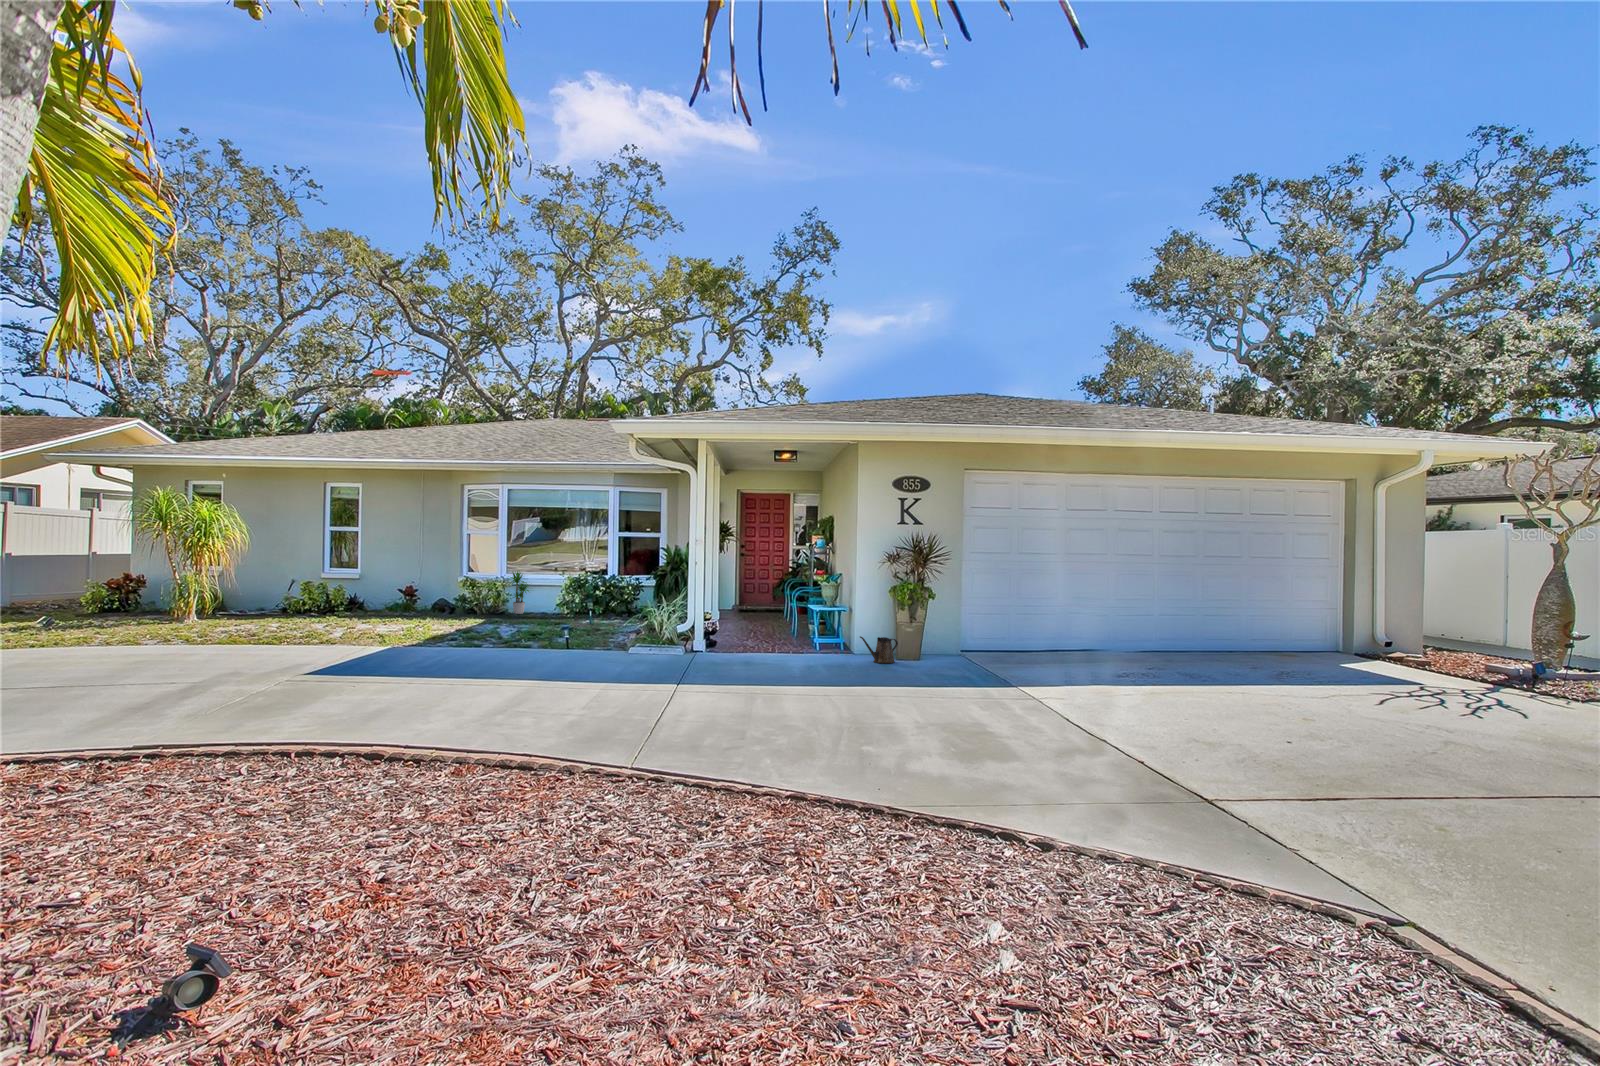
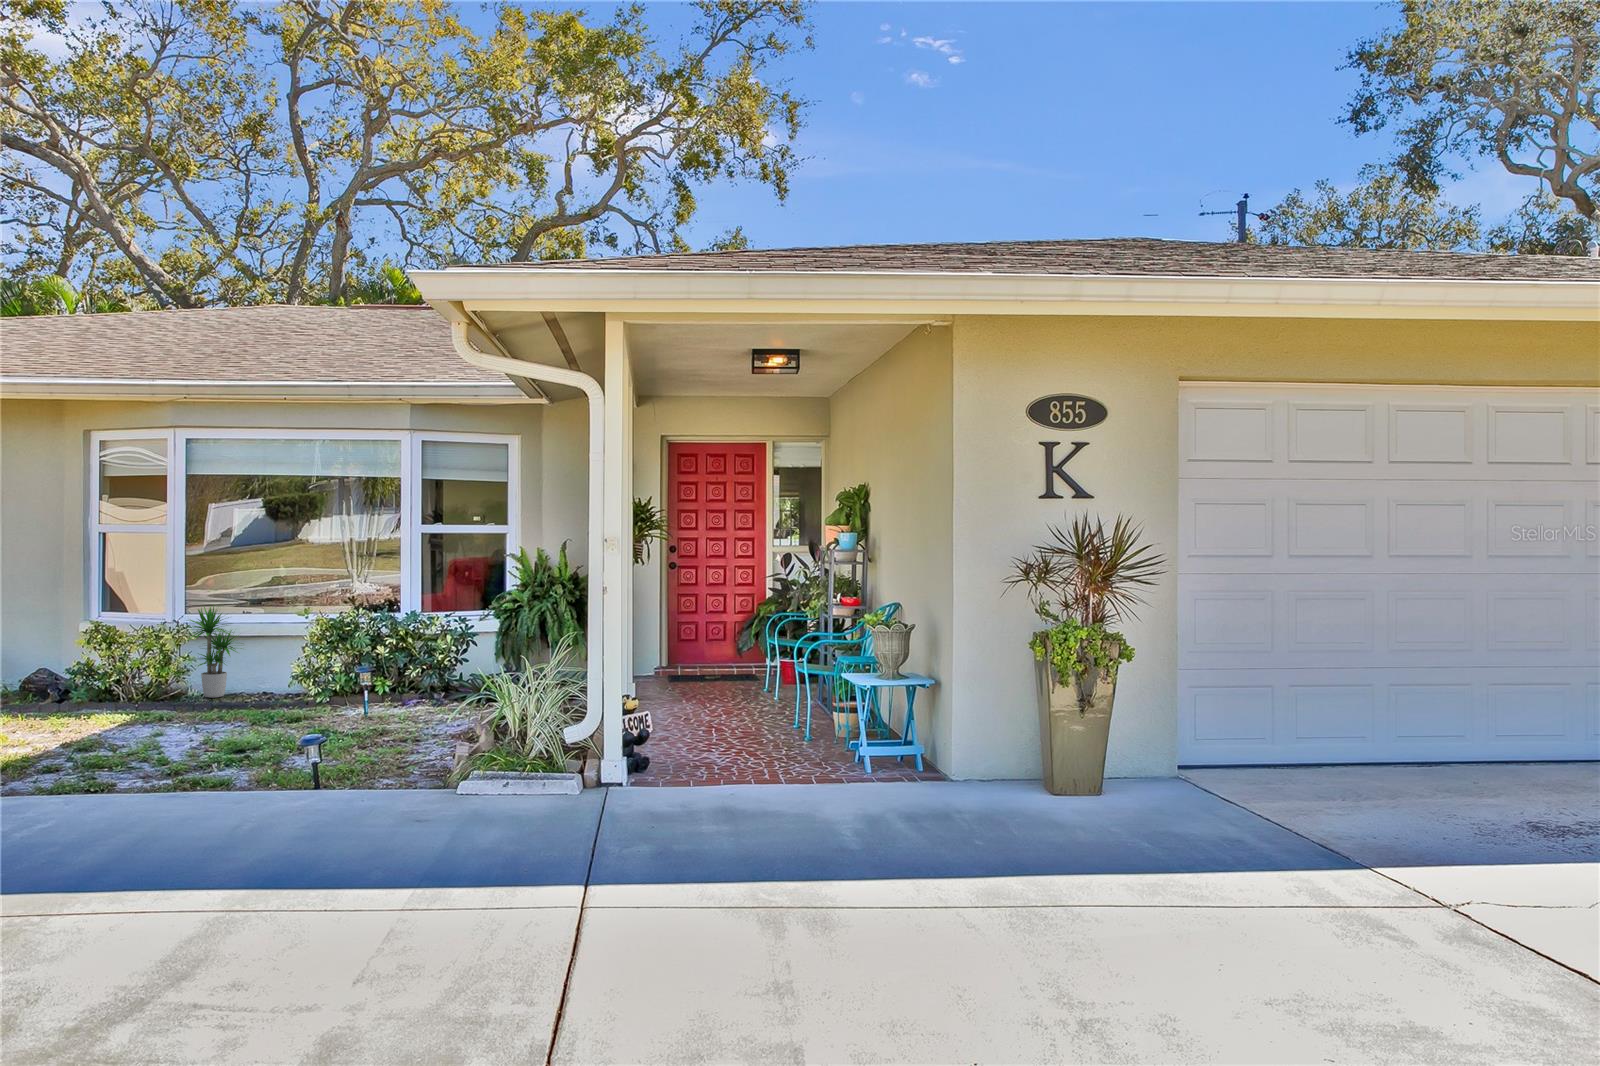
watering can: present [860,636,898,663] -> none [978,747,1056,806]

